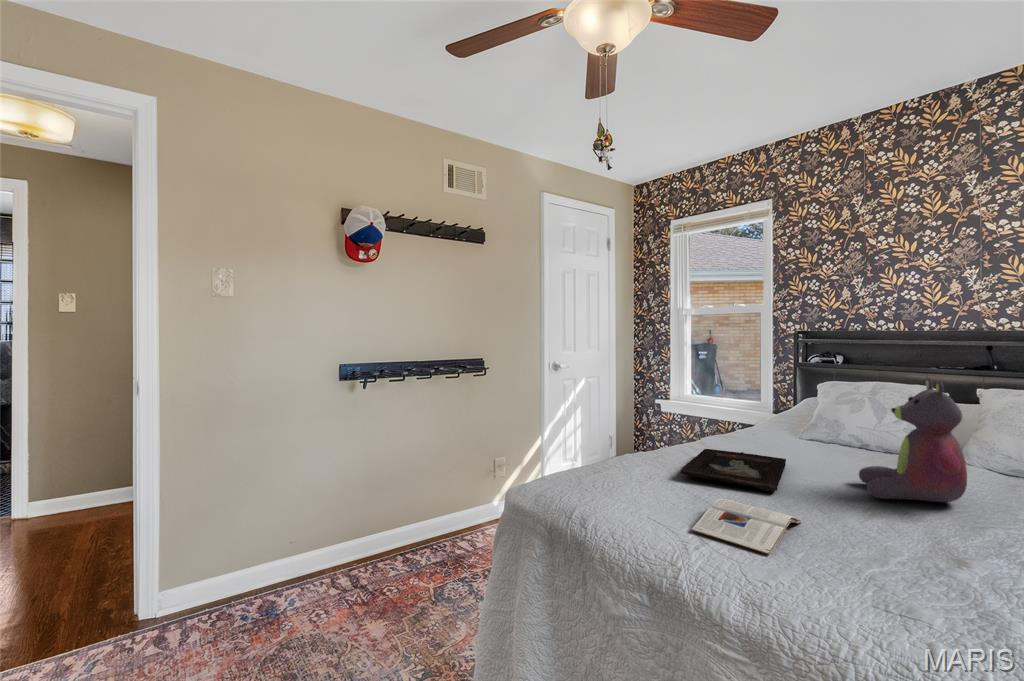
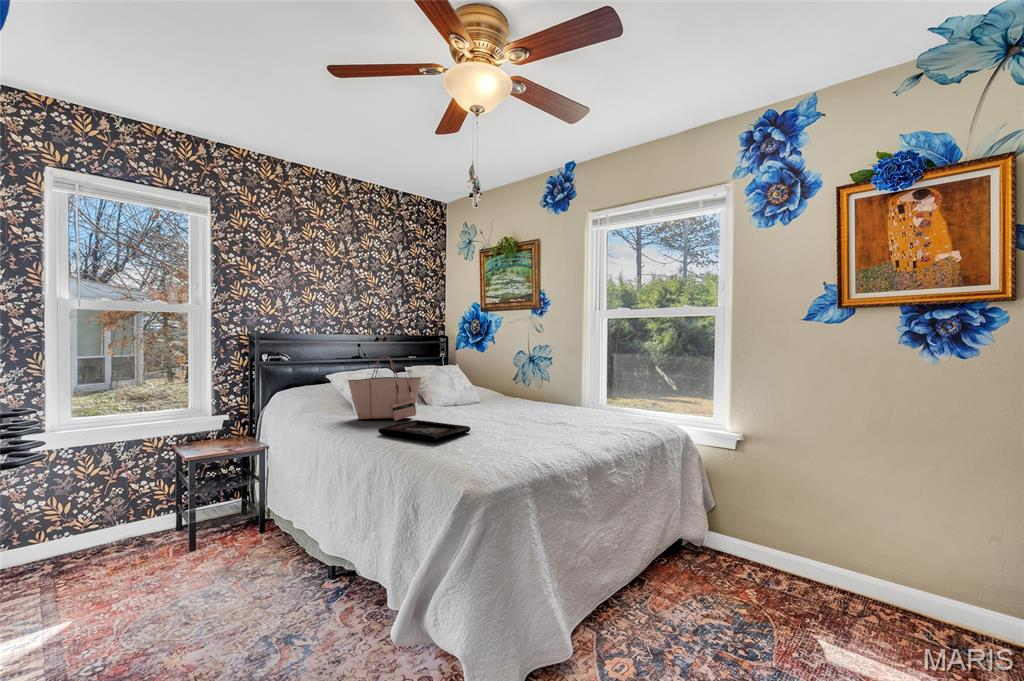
tote bag: none [772,364,855,458] -> present [348,356,421,421]
stuffed bear: present [859,378,967,502] -> none [452,357,502,421]
magazine: present [691,499,801,555] -> none [486,429,553,449]

